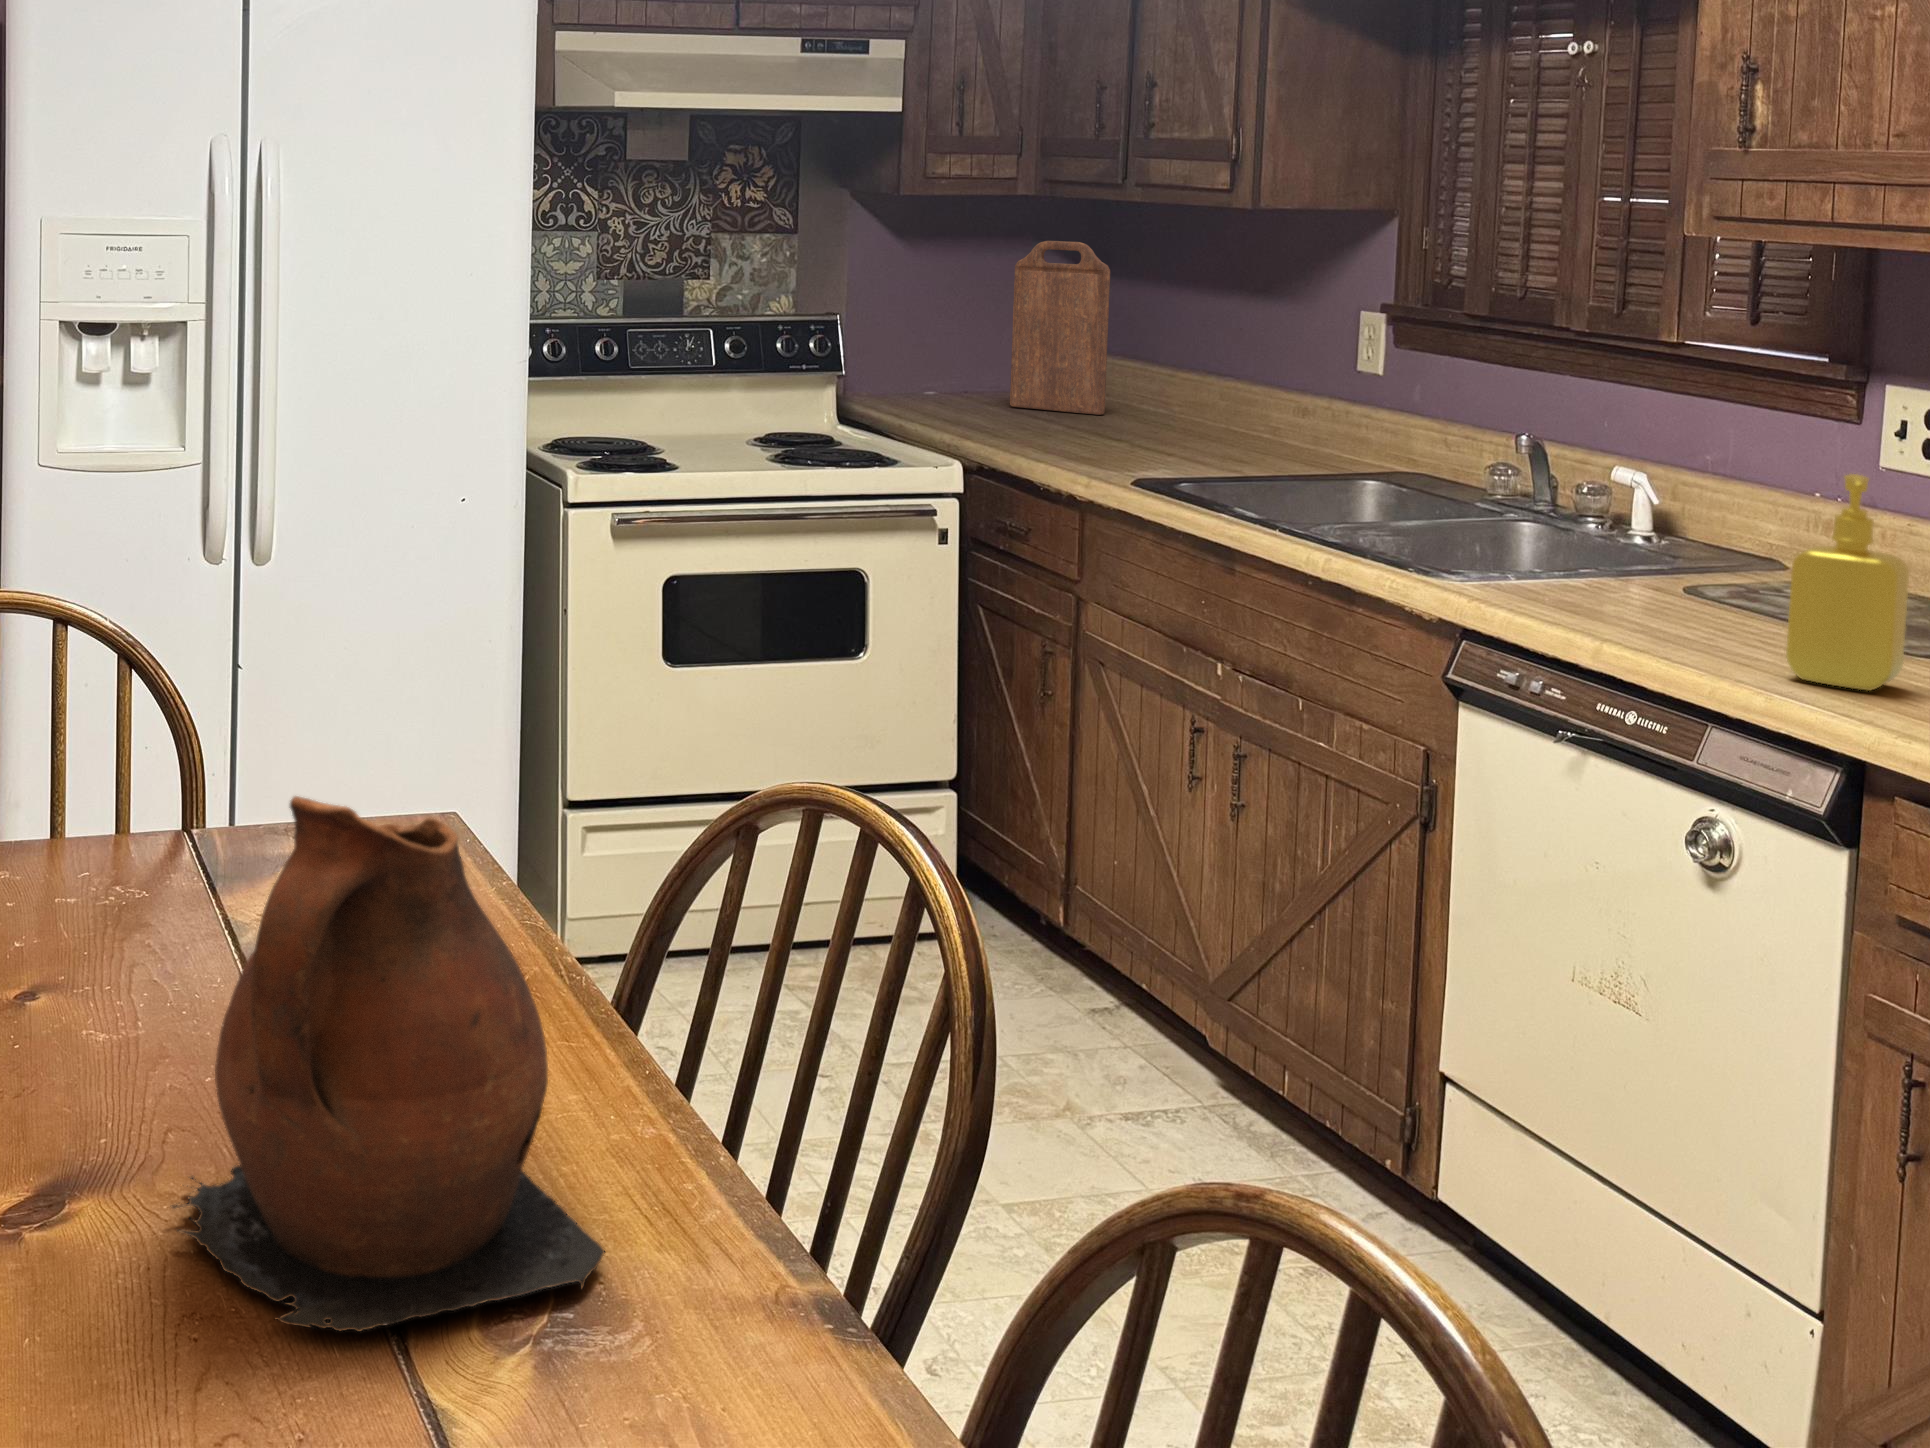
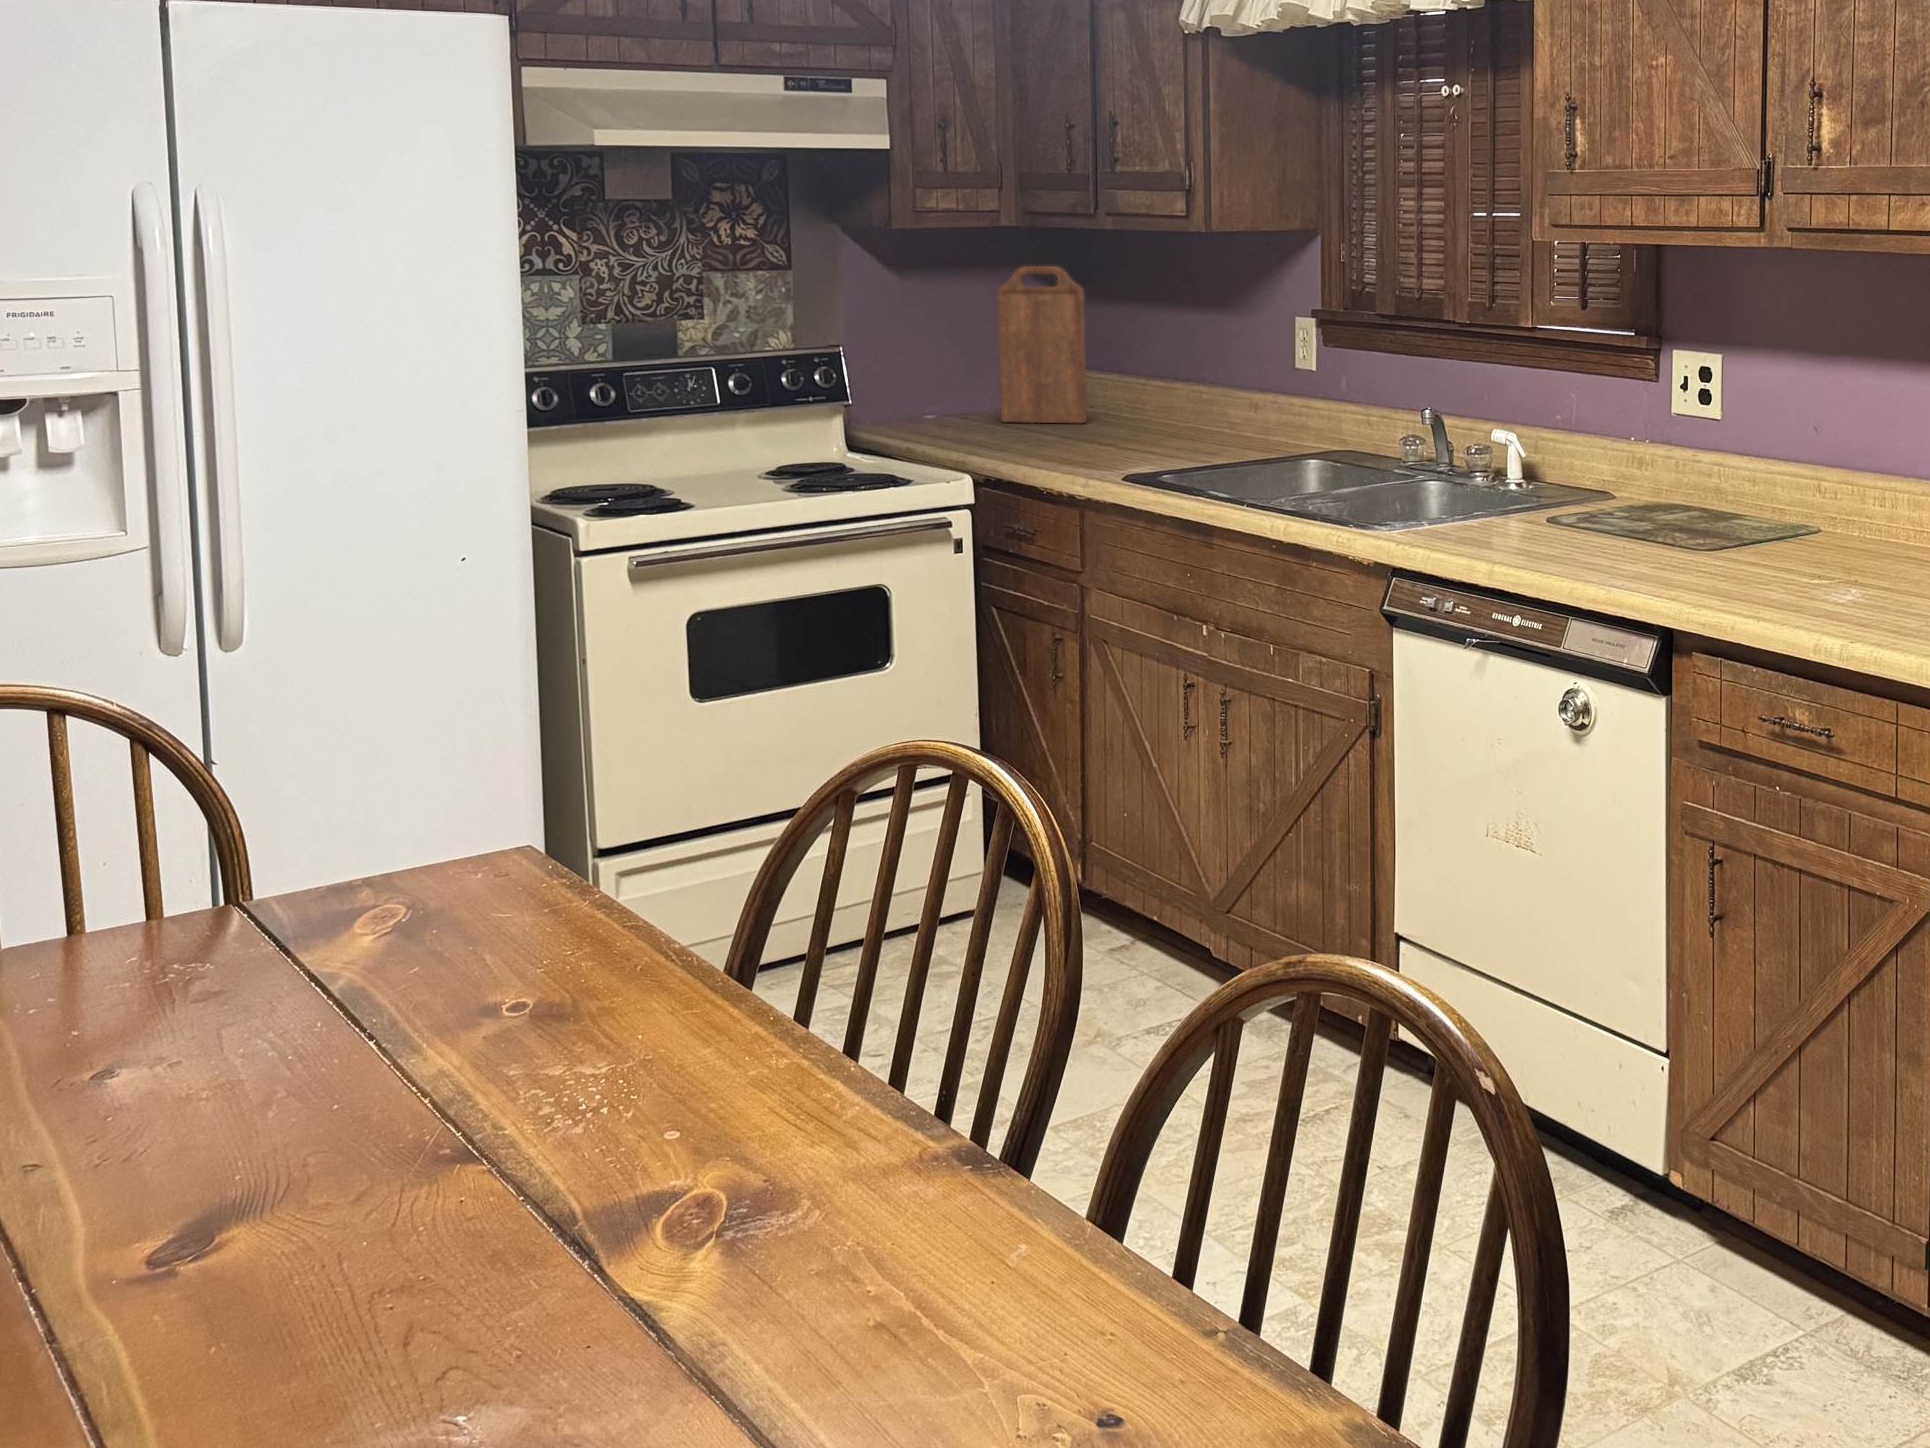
soap dispenser: present [1786,474,1909,691] -> none [1617,419,1693,581]
ceramic pitcher: present [172,796,605,1332] -> none [337,806,764,1271]

